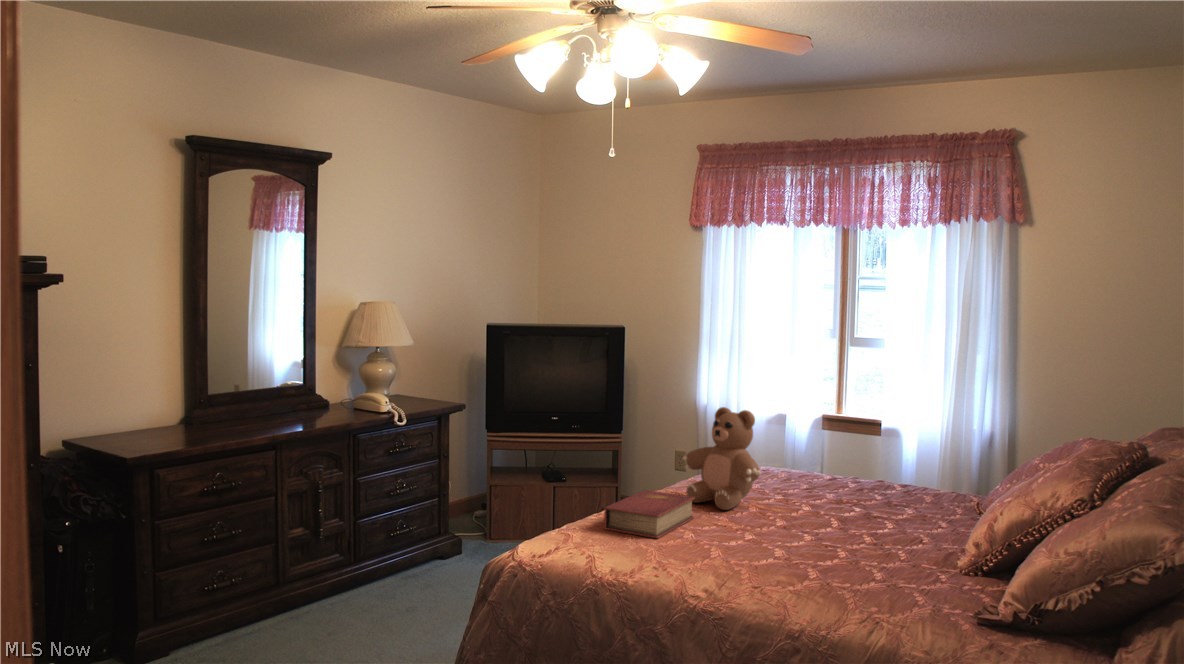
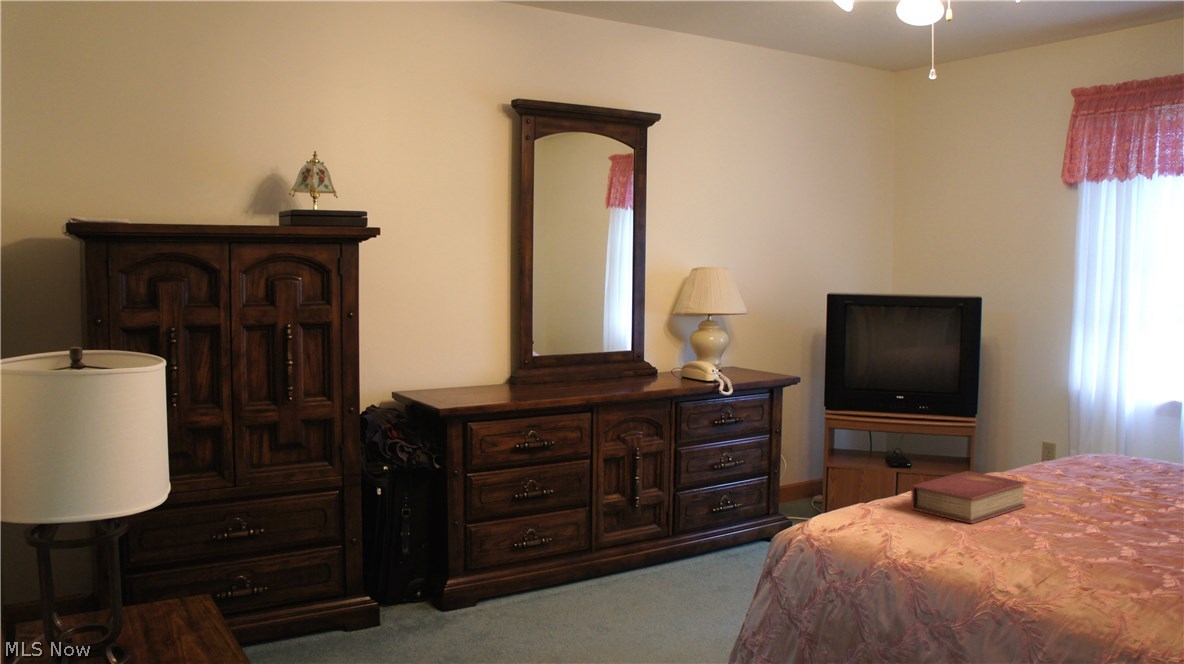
teddy bear: present [683,407,761,510] -> none [1018,382,1118,501]

